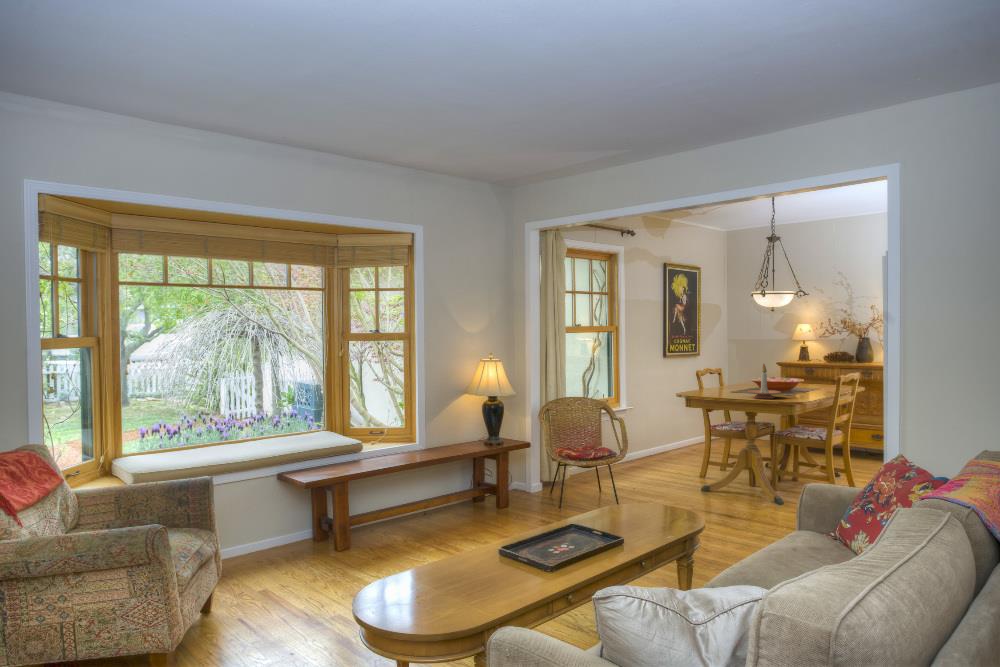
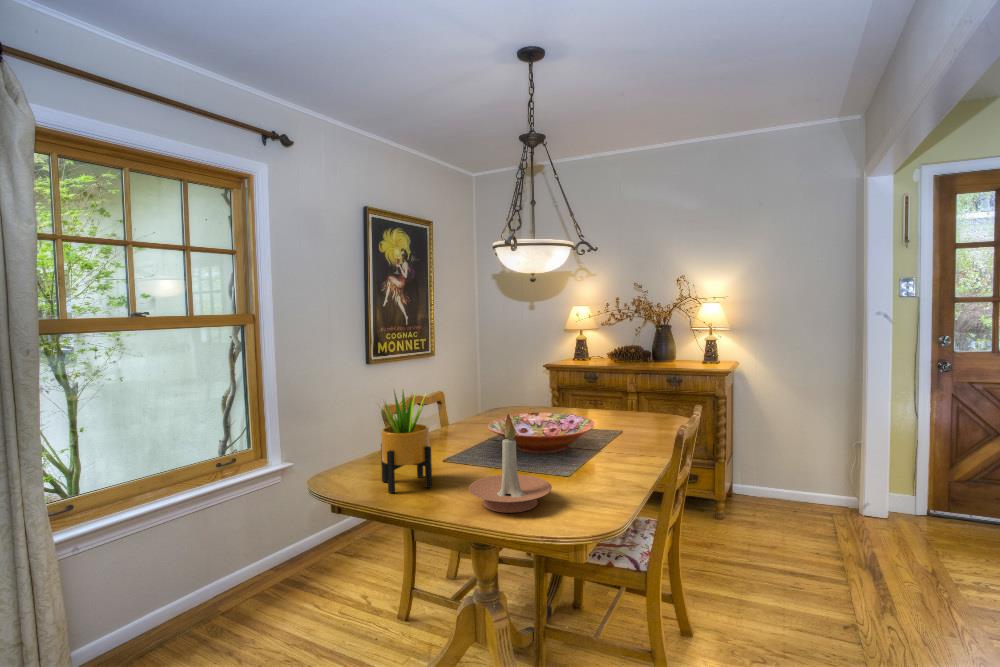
potted plant: none [705,355,730,395] -> present [381,391,432,493]

